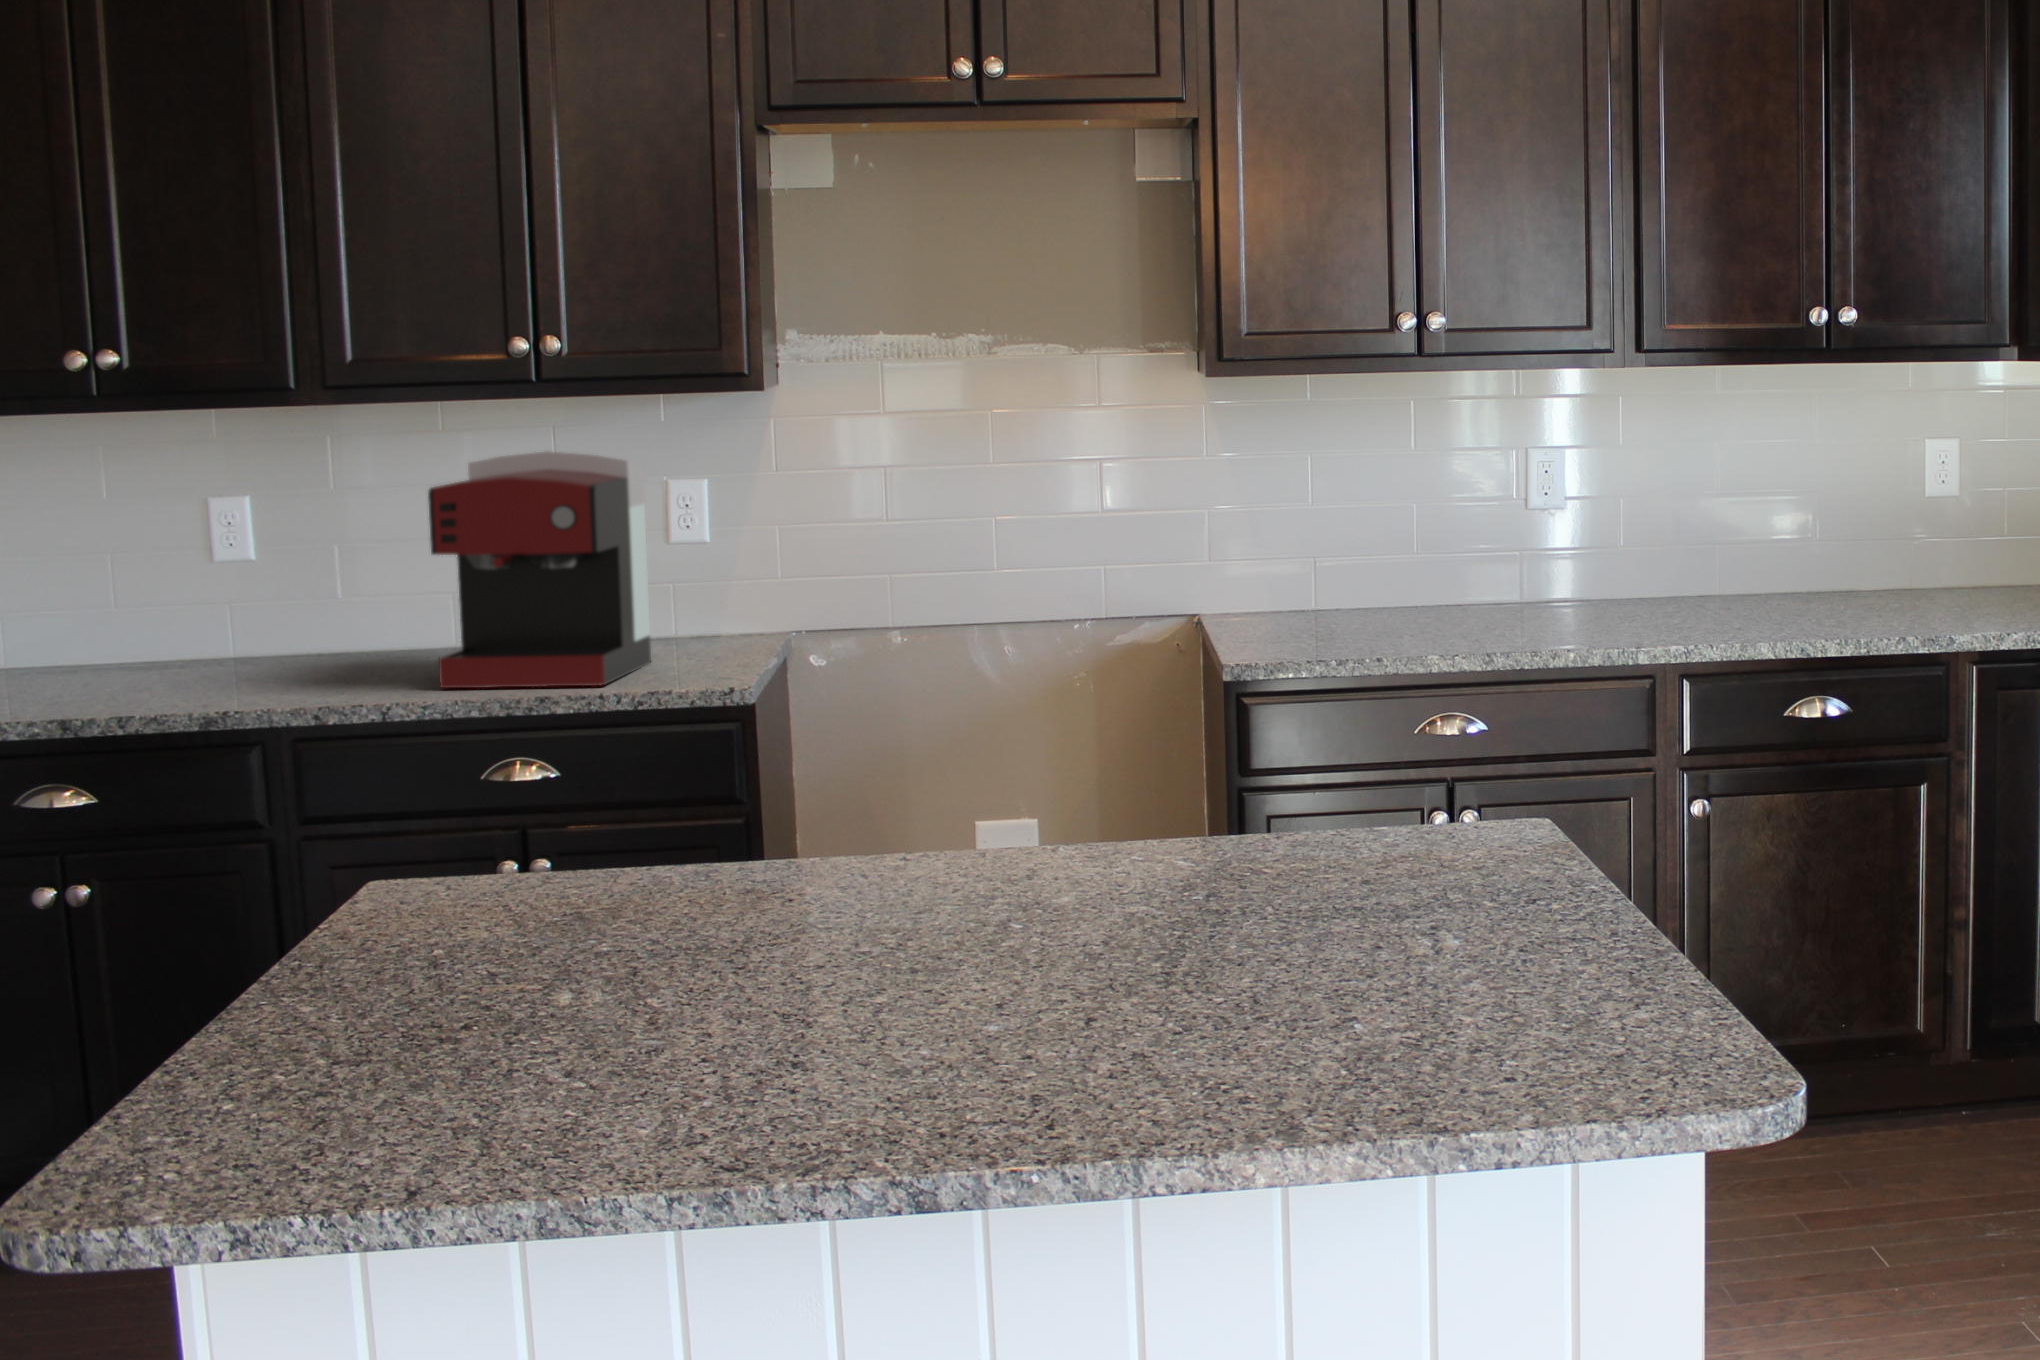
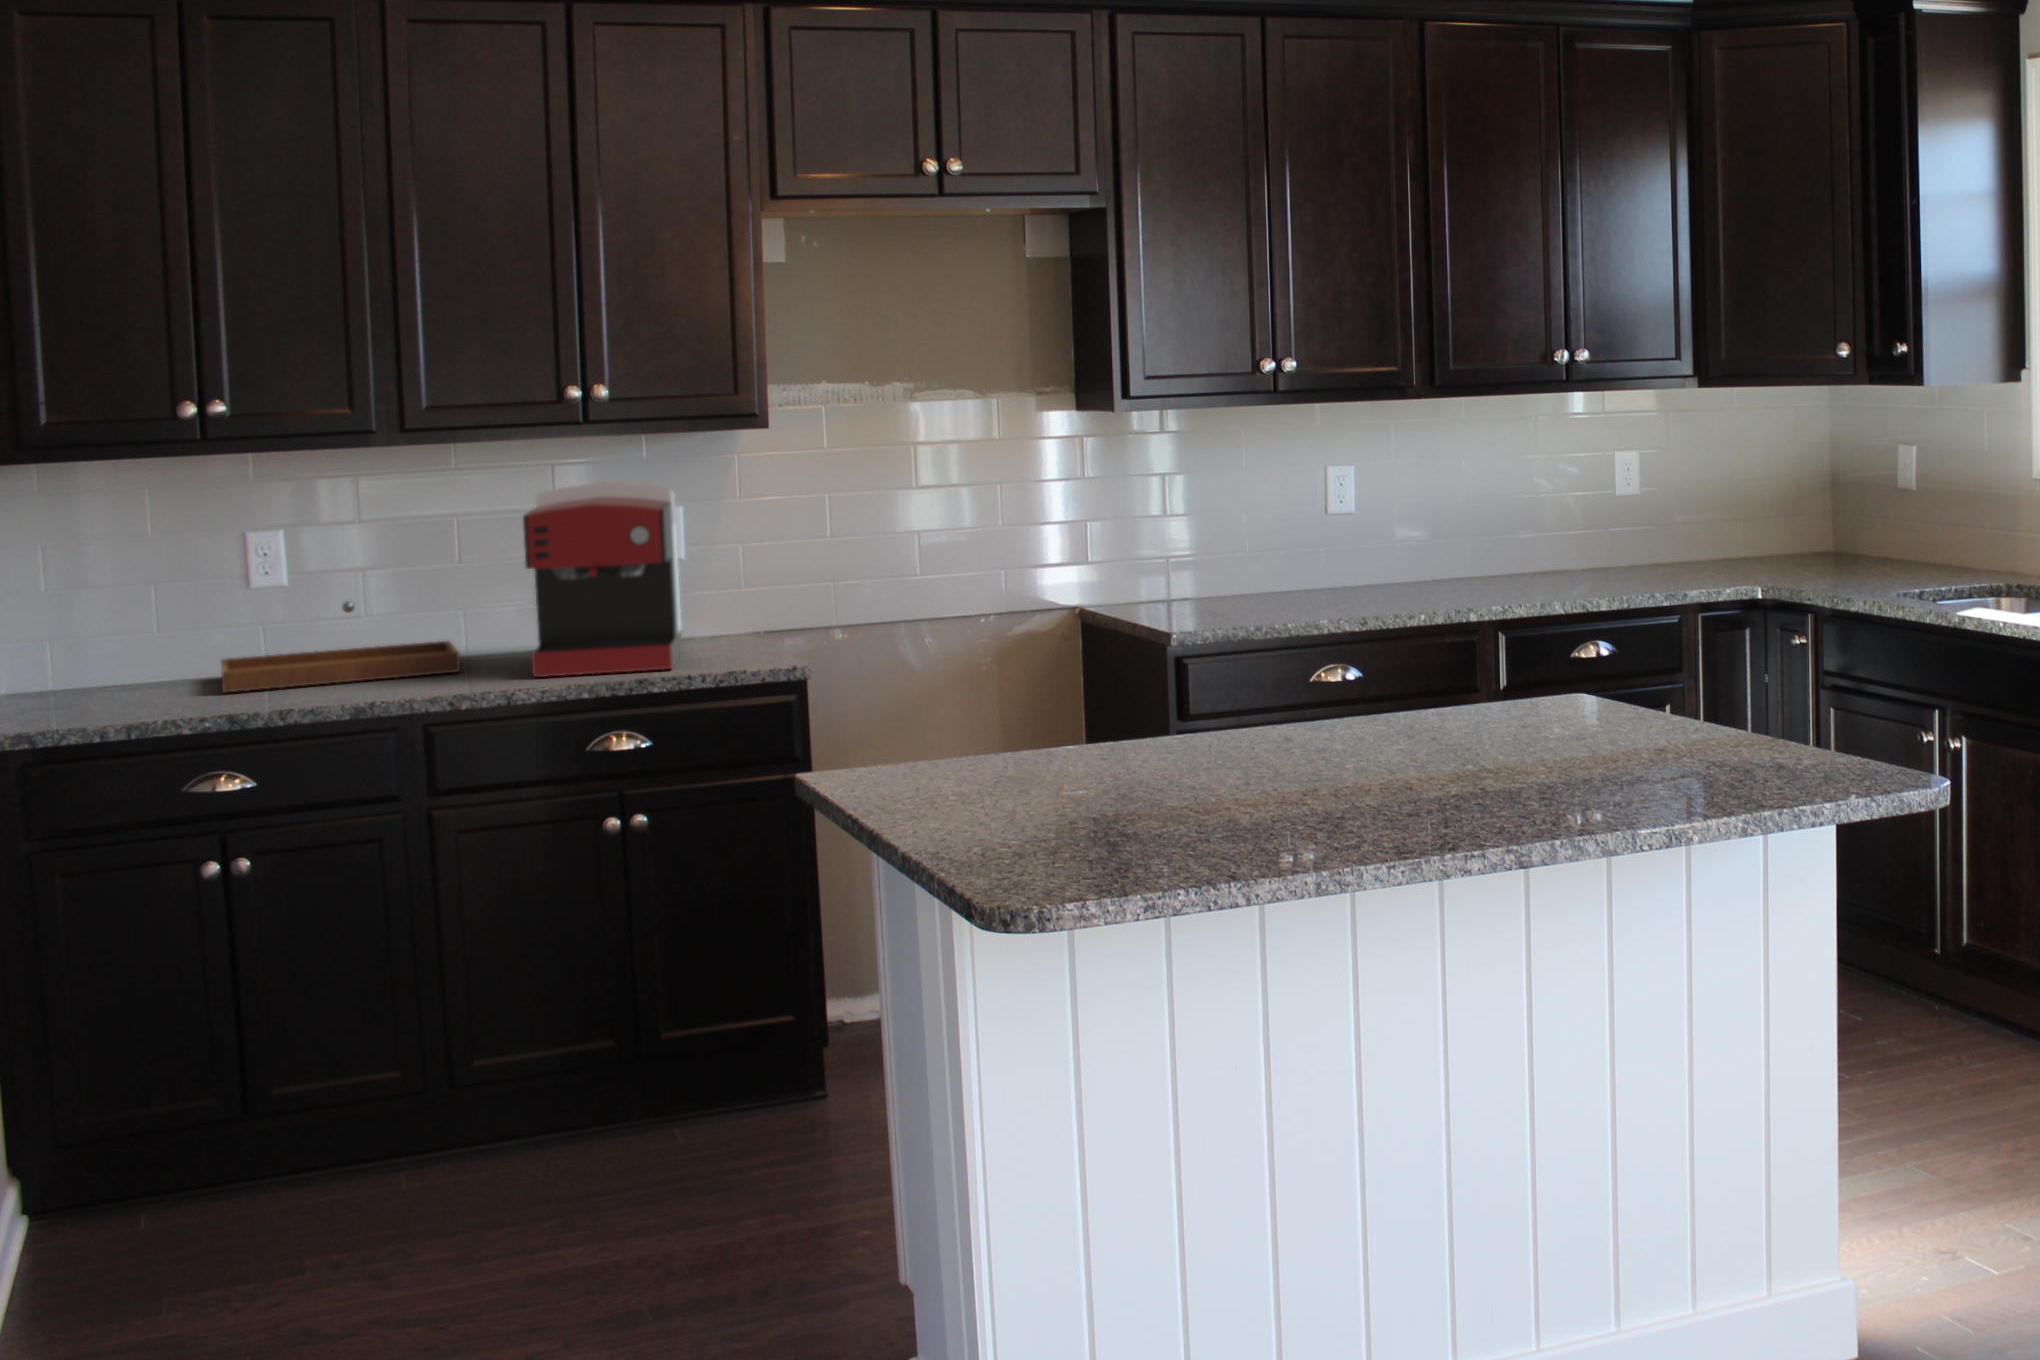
tray: none [90,586,389,690] -> present [221,601,460,692]

